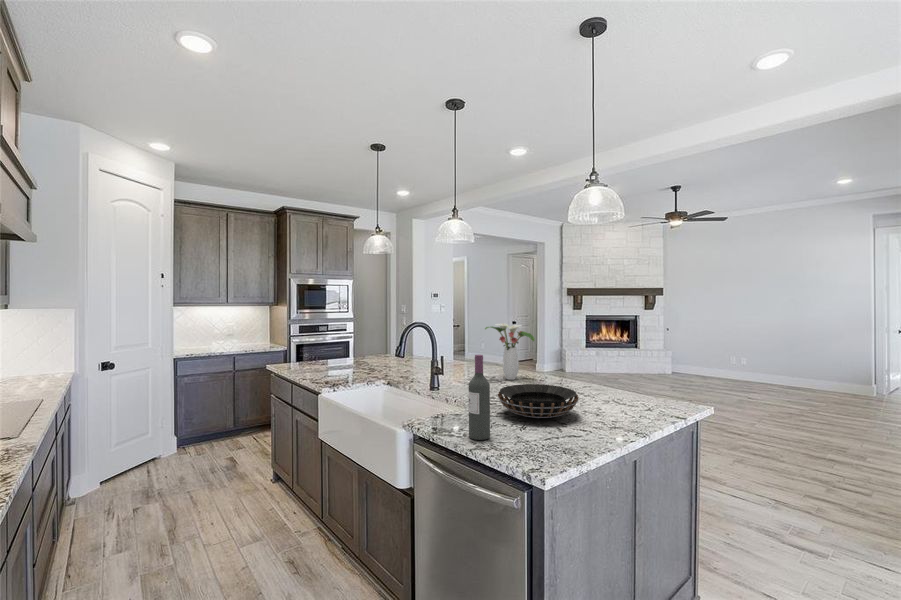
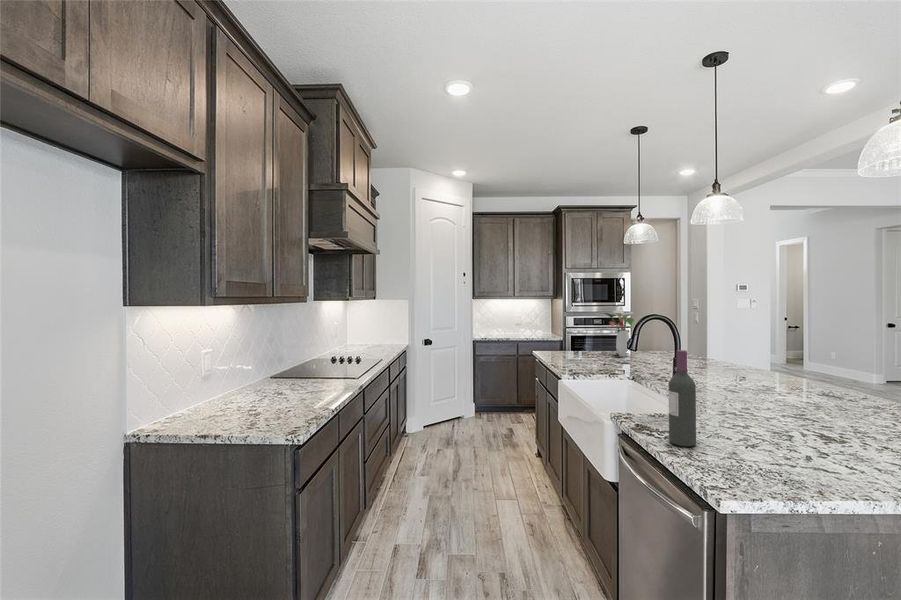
flower arrangement: present [485,323,534,380] -> present [602,311,634,357]
decorative bowl: present [498,384,579,418] -> none [731,396,864,442]

